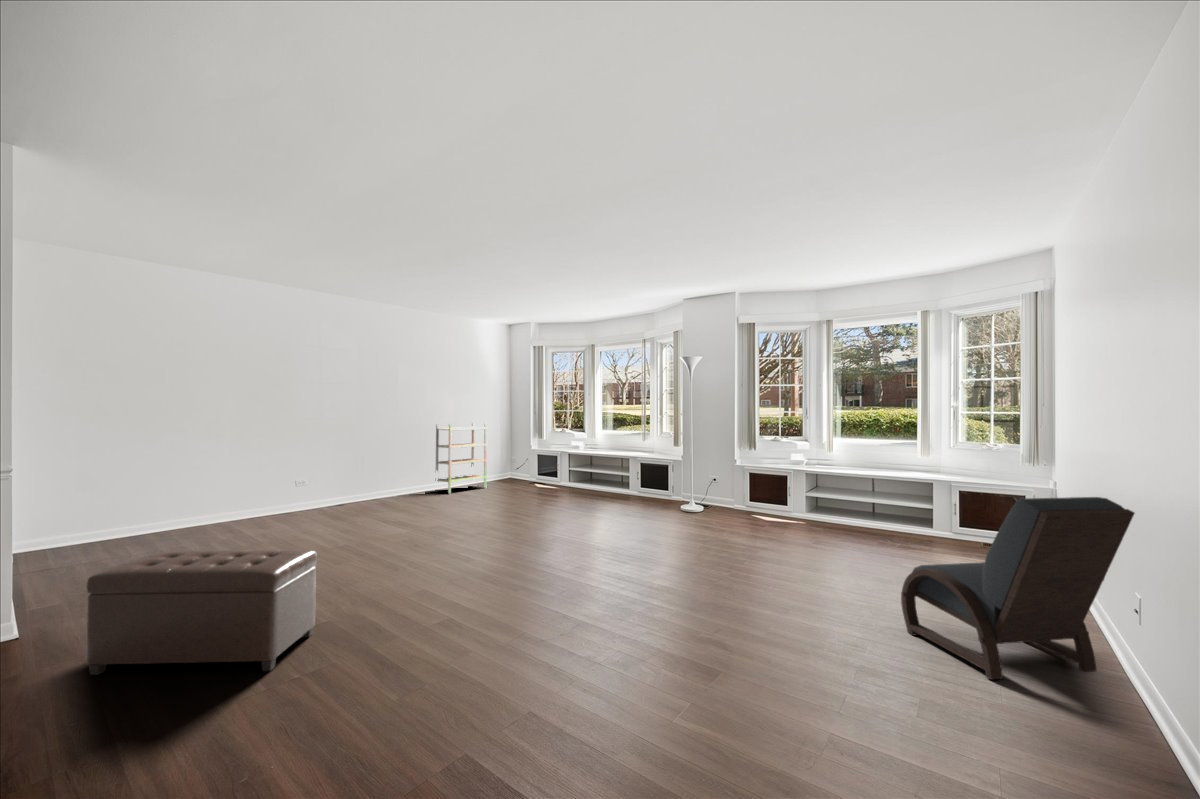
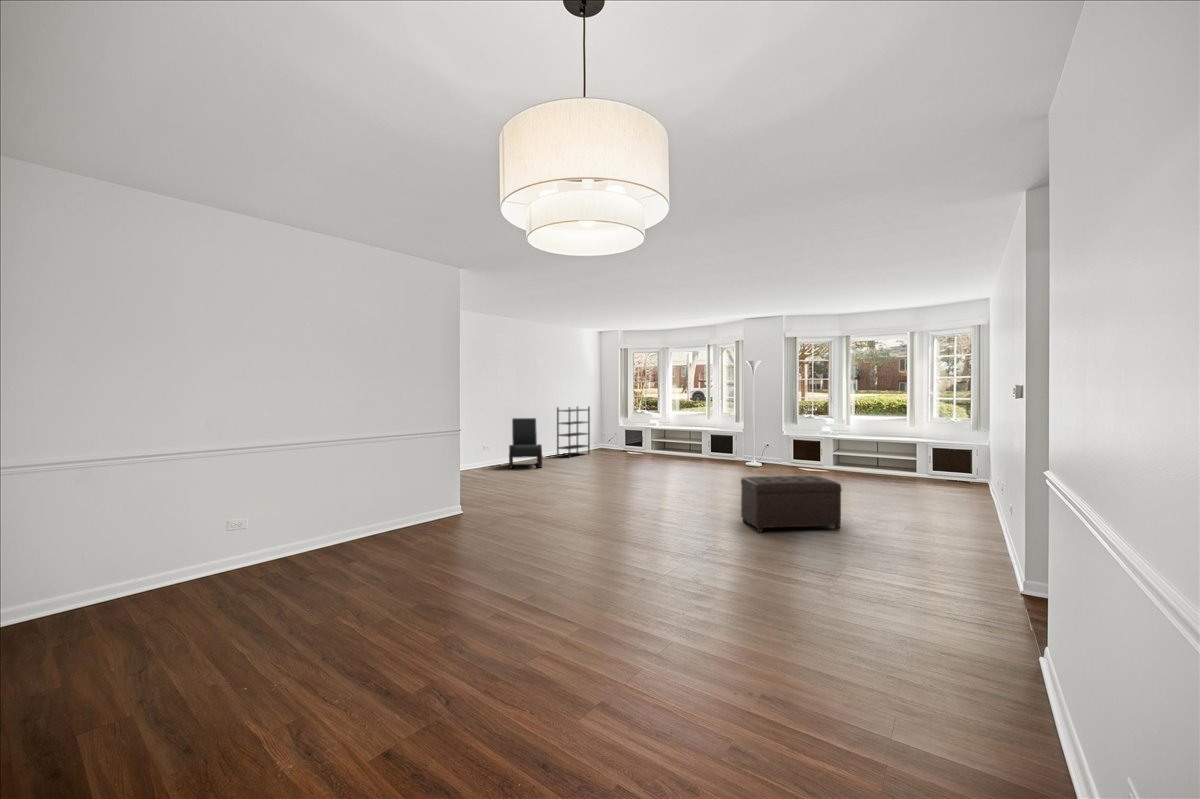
lounge chair: present [901,497,1135,679] -> present [509,418,542,468]
ottoman: present [86,550,317,675] -> present [741,476,841,533]

